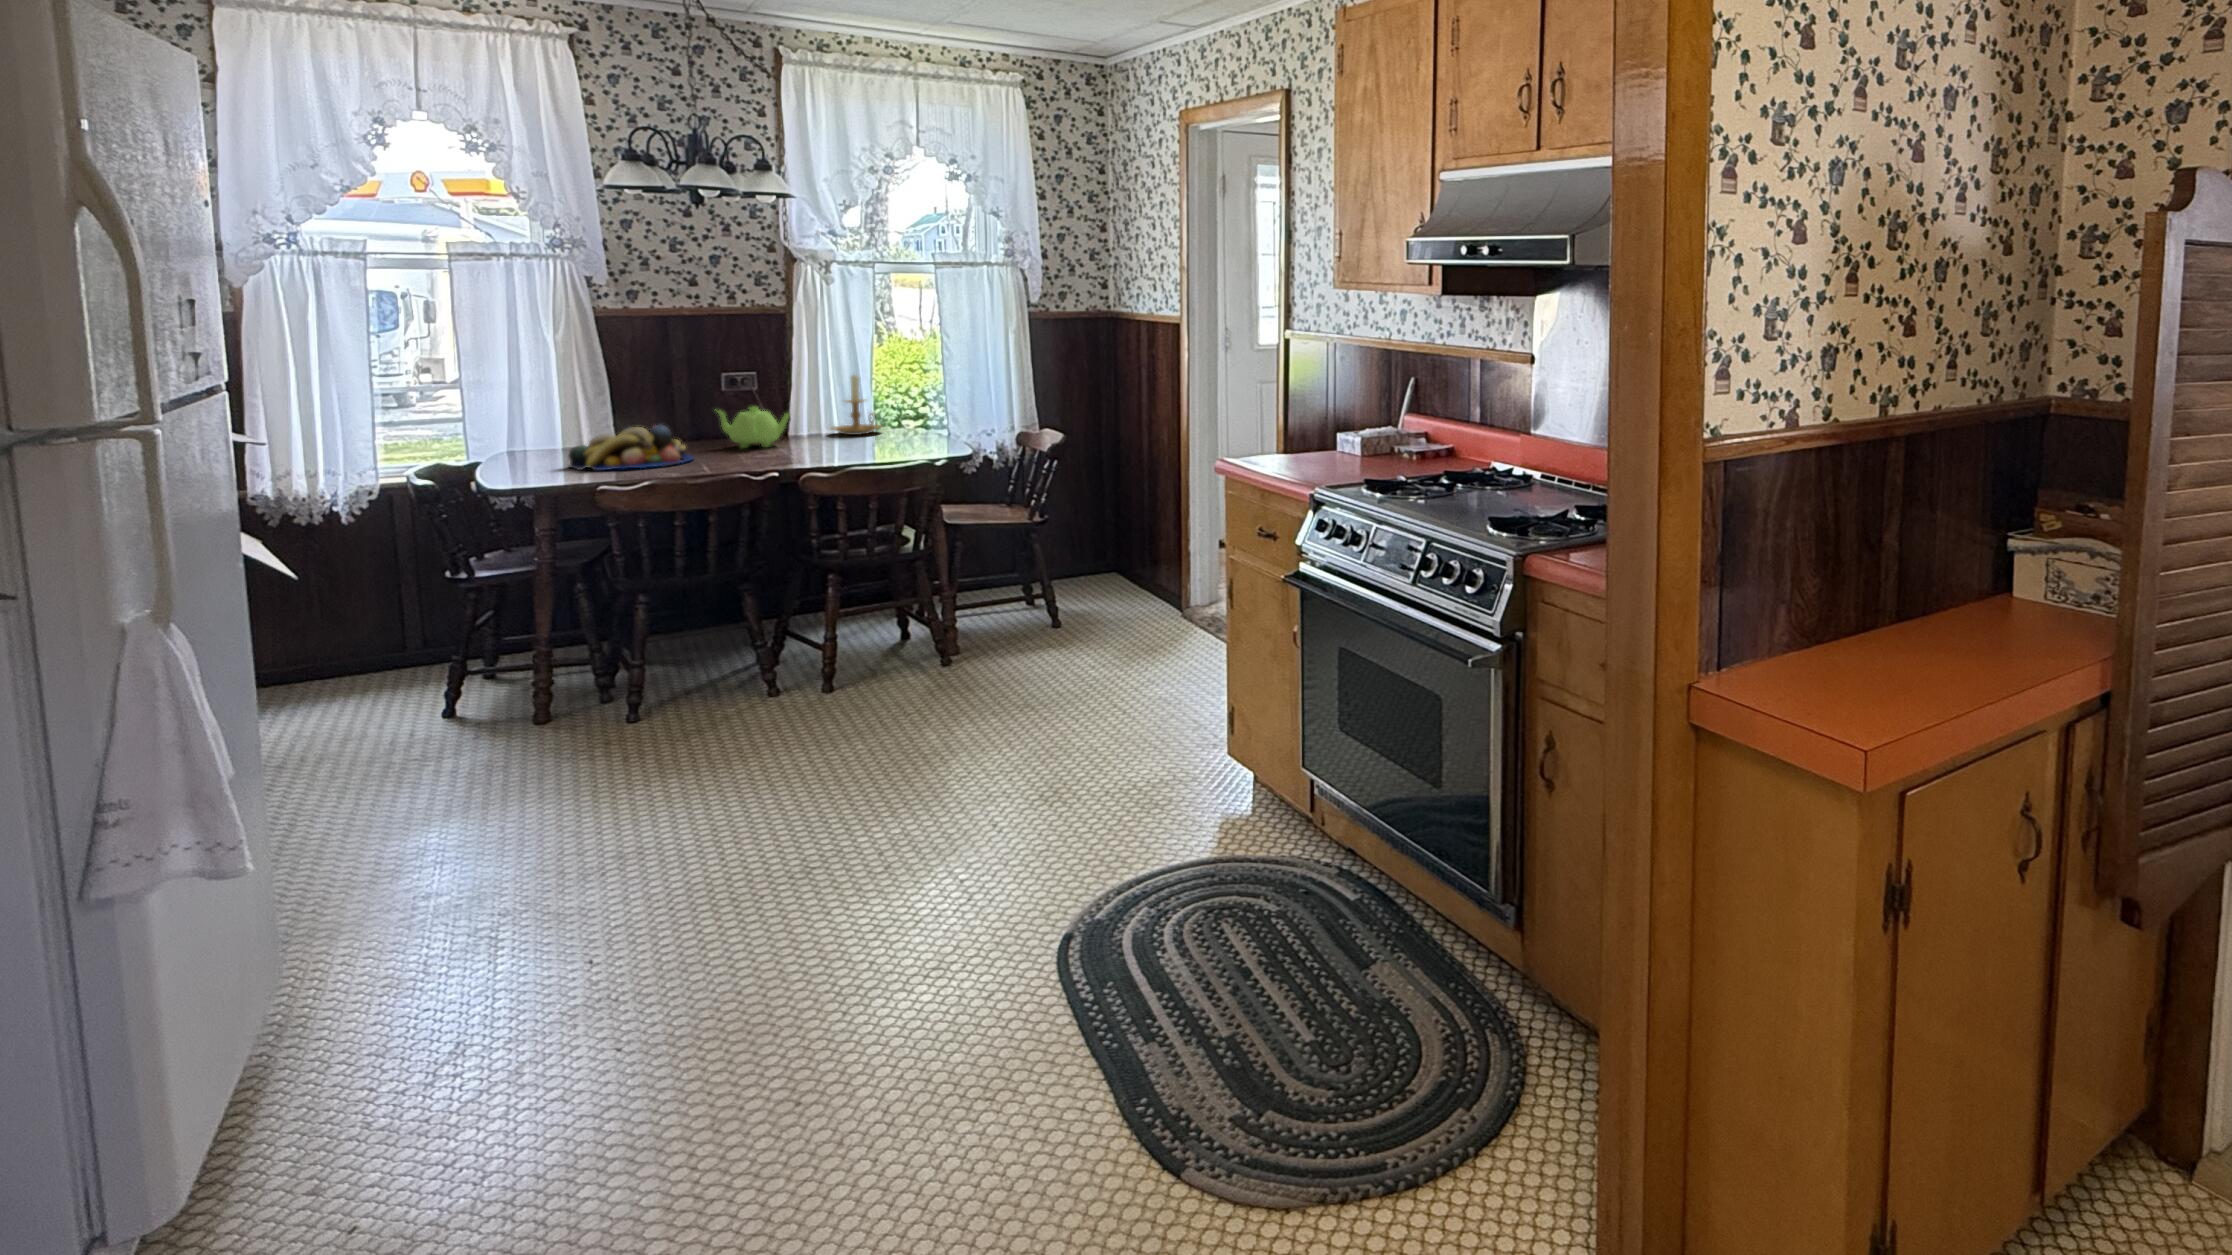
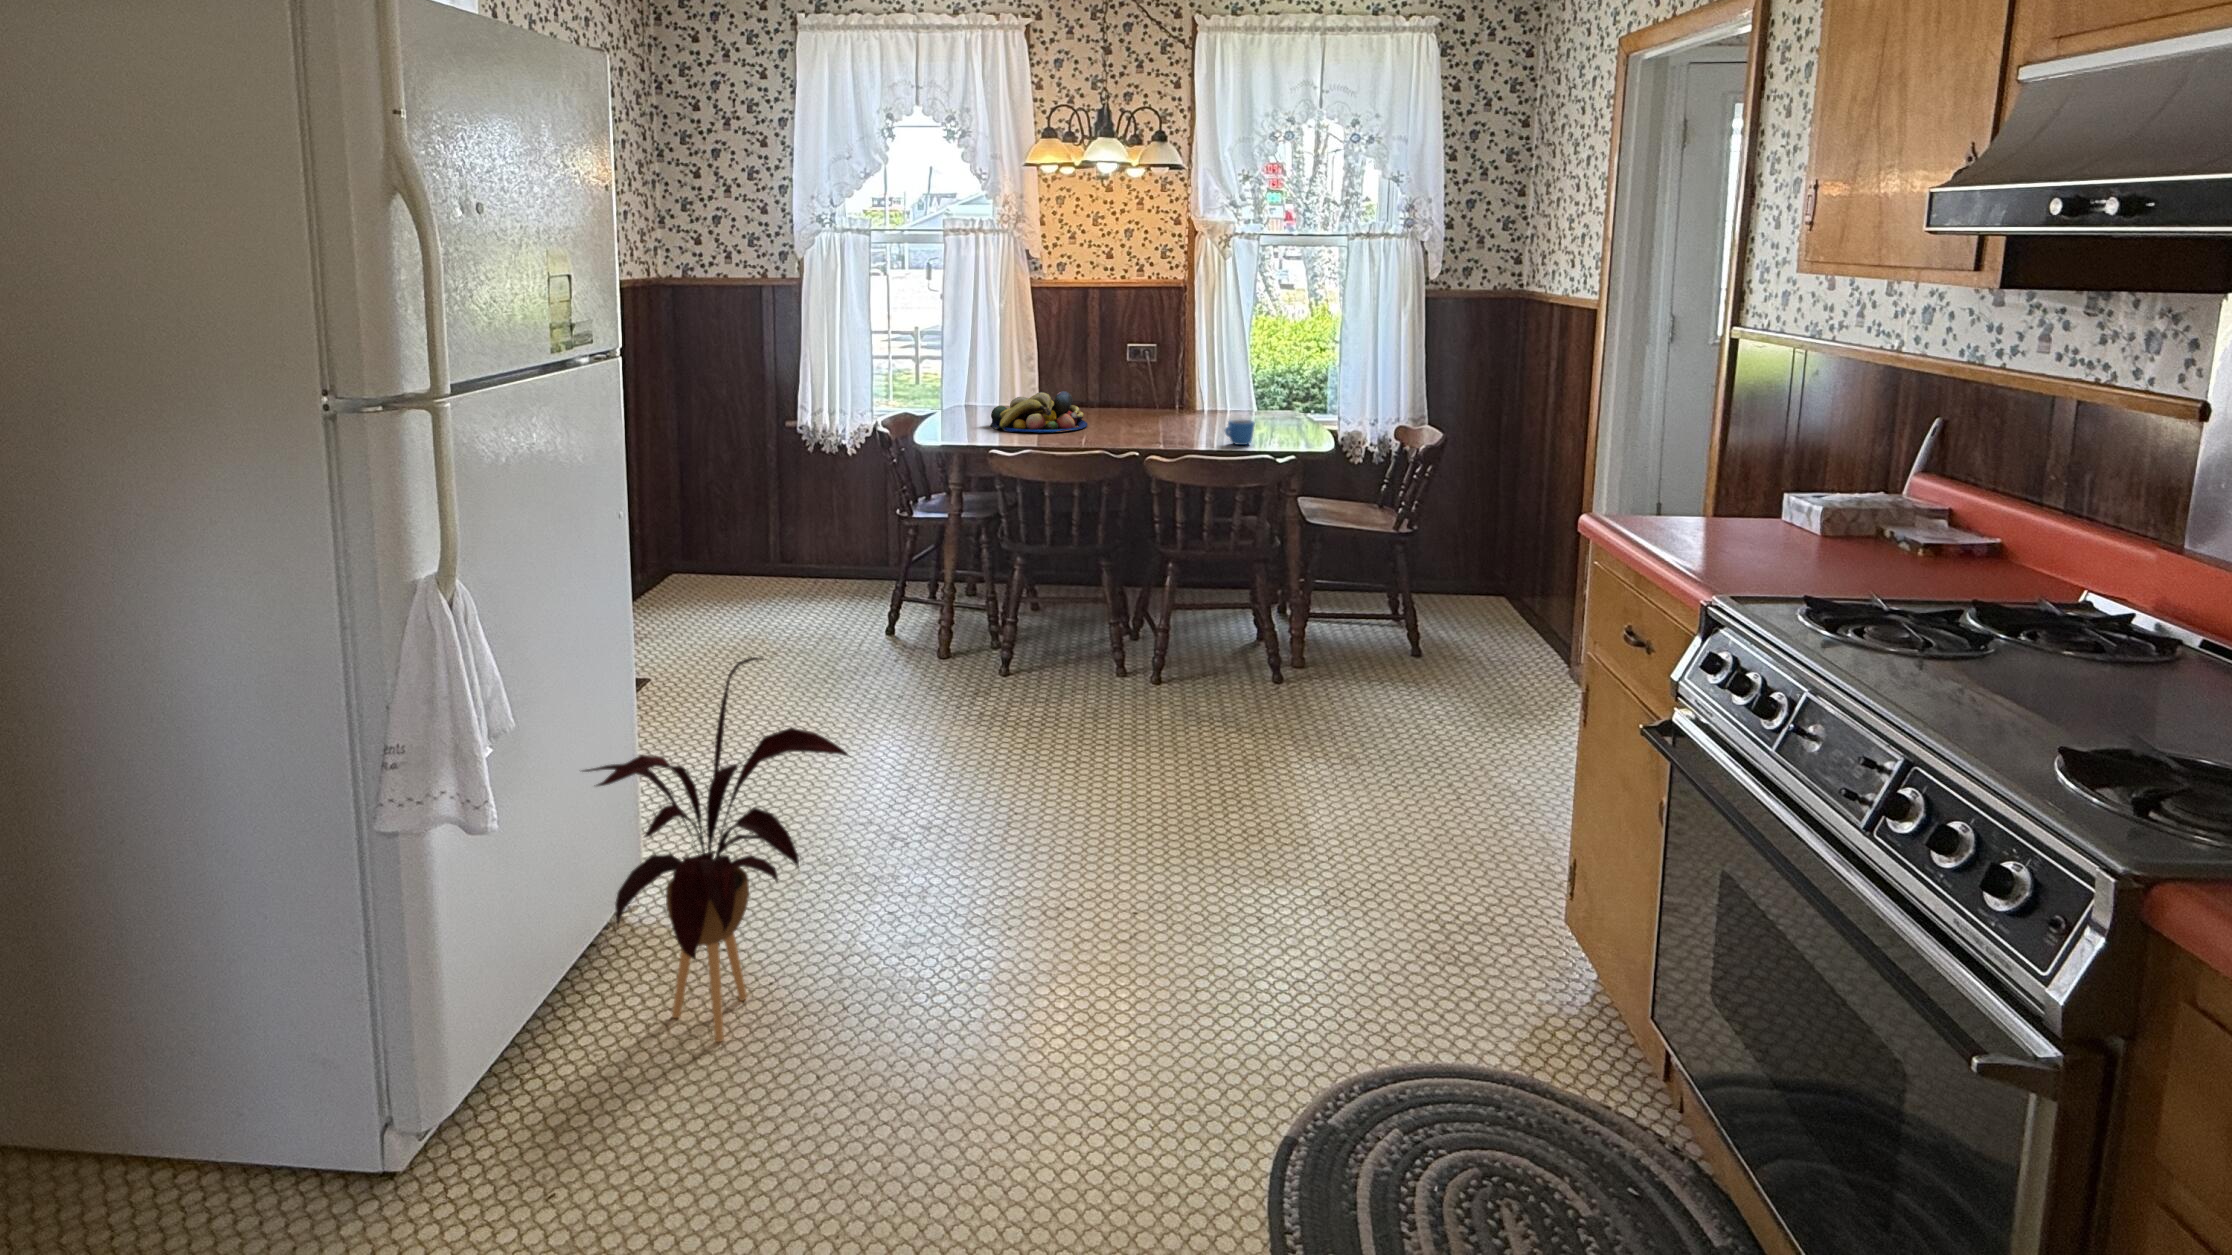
candle holder: present [831,375,881,435] -> none [1216,349,1267,412]
teapot: present [715,407,790,448] -> none [1114,379,1178,419]
mug: none [864,436,893,459] -> present [1225,420,1255,445]
house plant: none [257,673,614,1073] -> present [583,657,848,1042]

